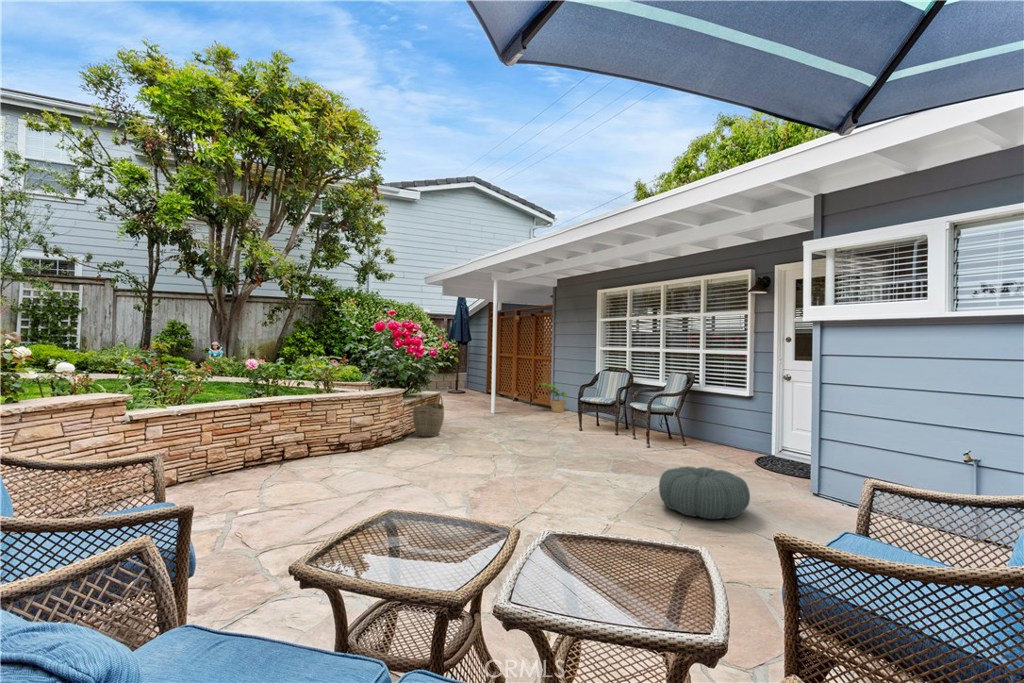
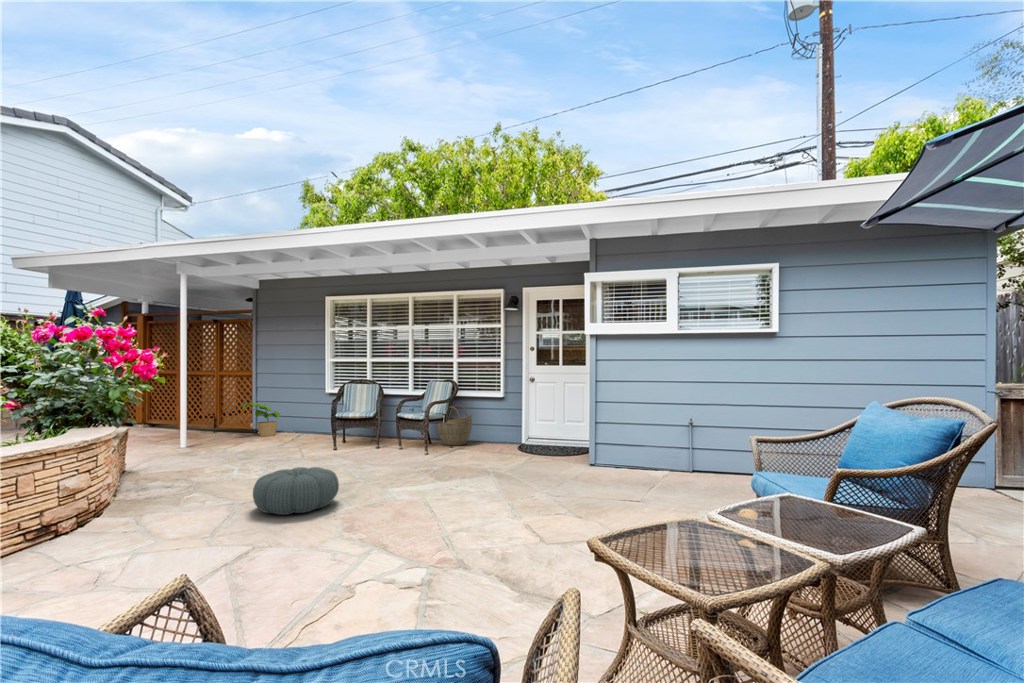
woven basket: present [413,394,444,437] -> present [437,405,472,446]
pouf: present [659,466,750,519] -> present [253,467,339,515]

